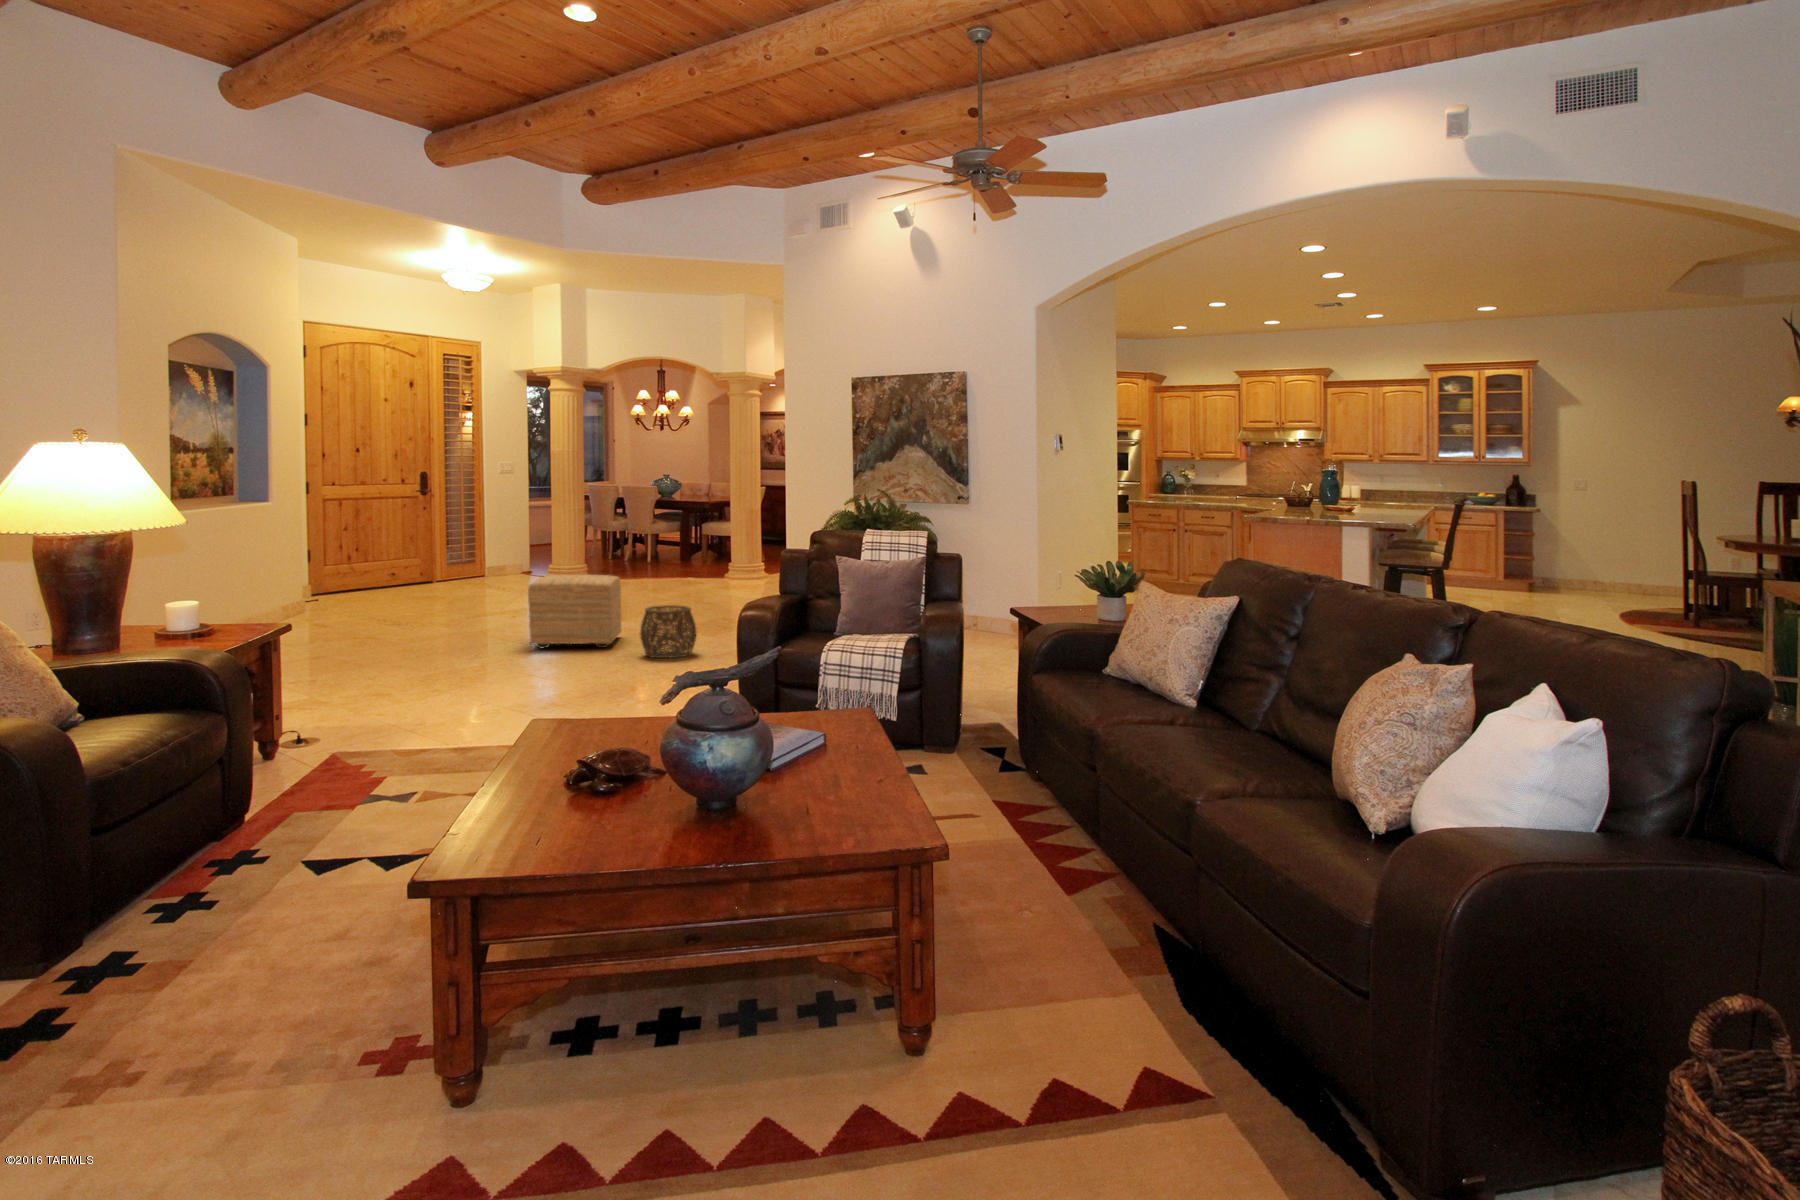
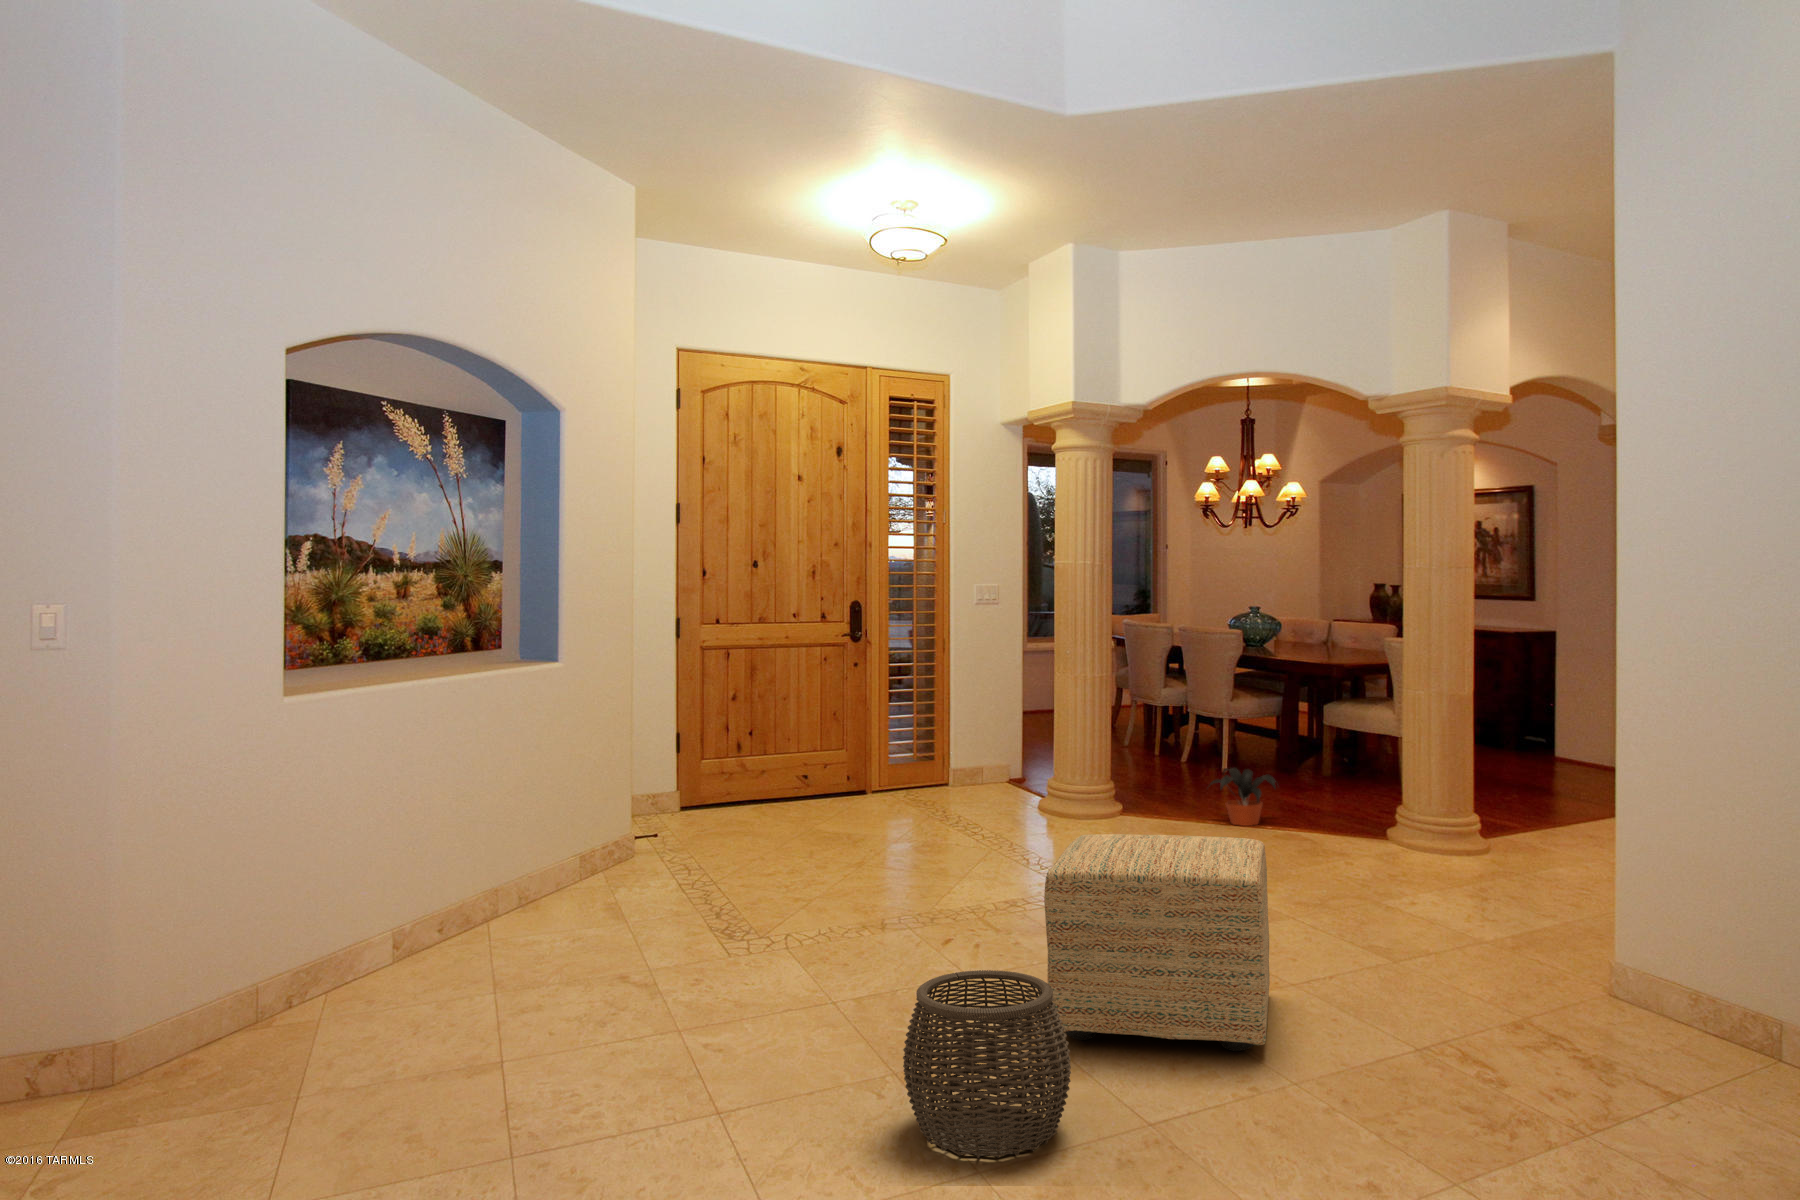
potted plant: none [622,567,658,594] -> present [1210,768,1276,826]
woven basket: present [640,605,697,658] -> present [903,970,1071,1158]

